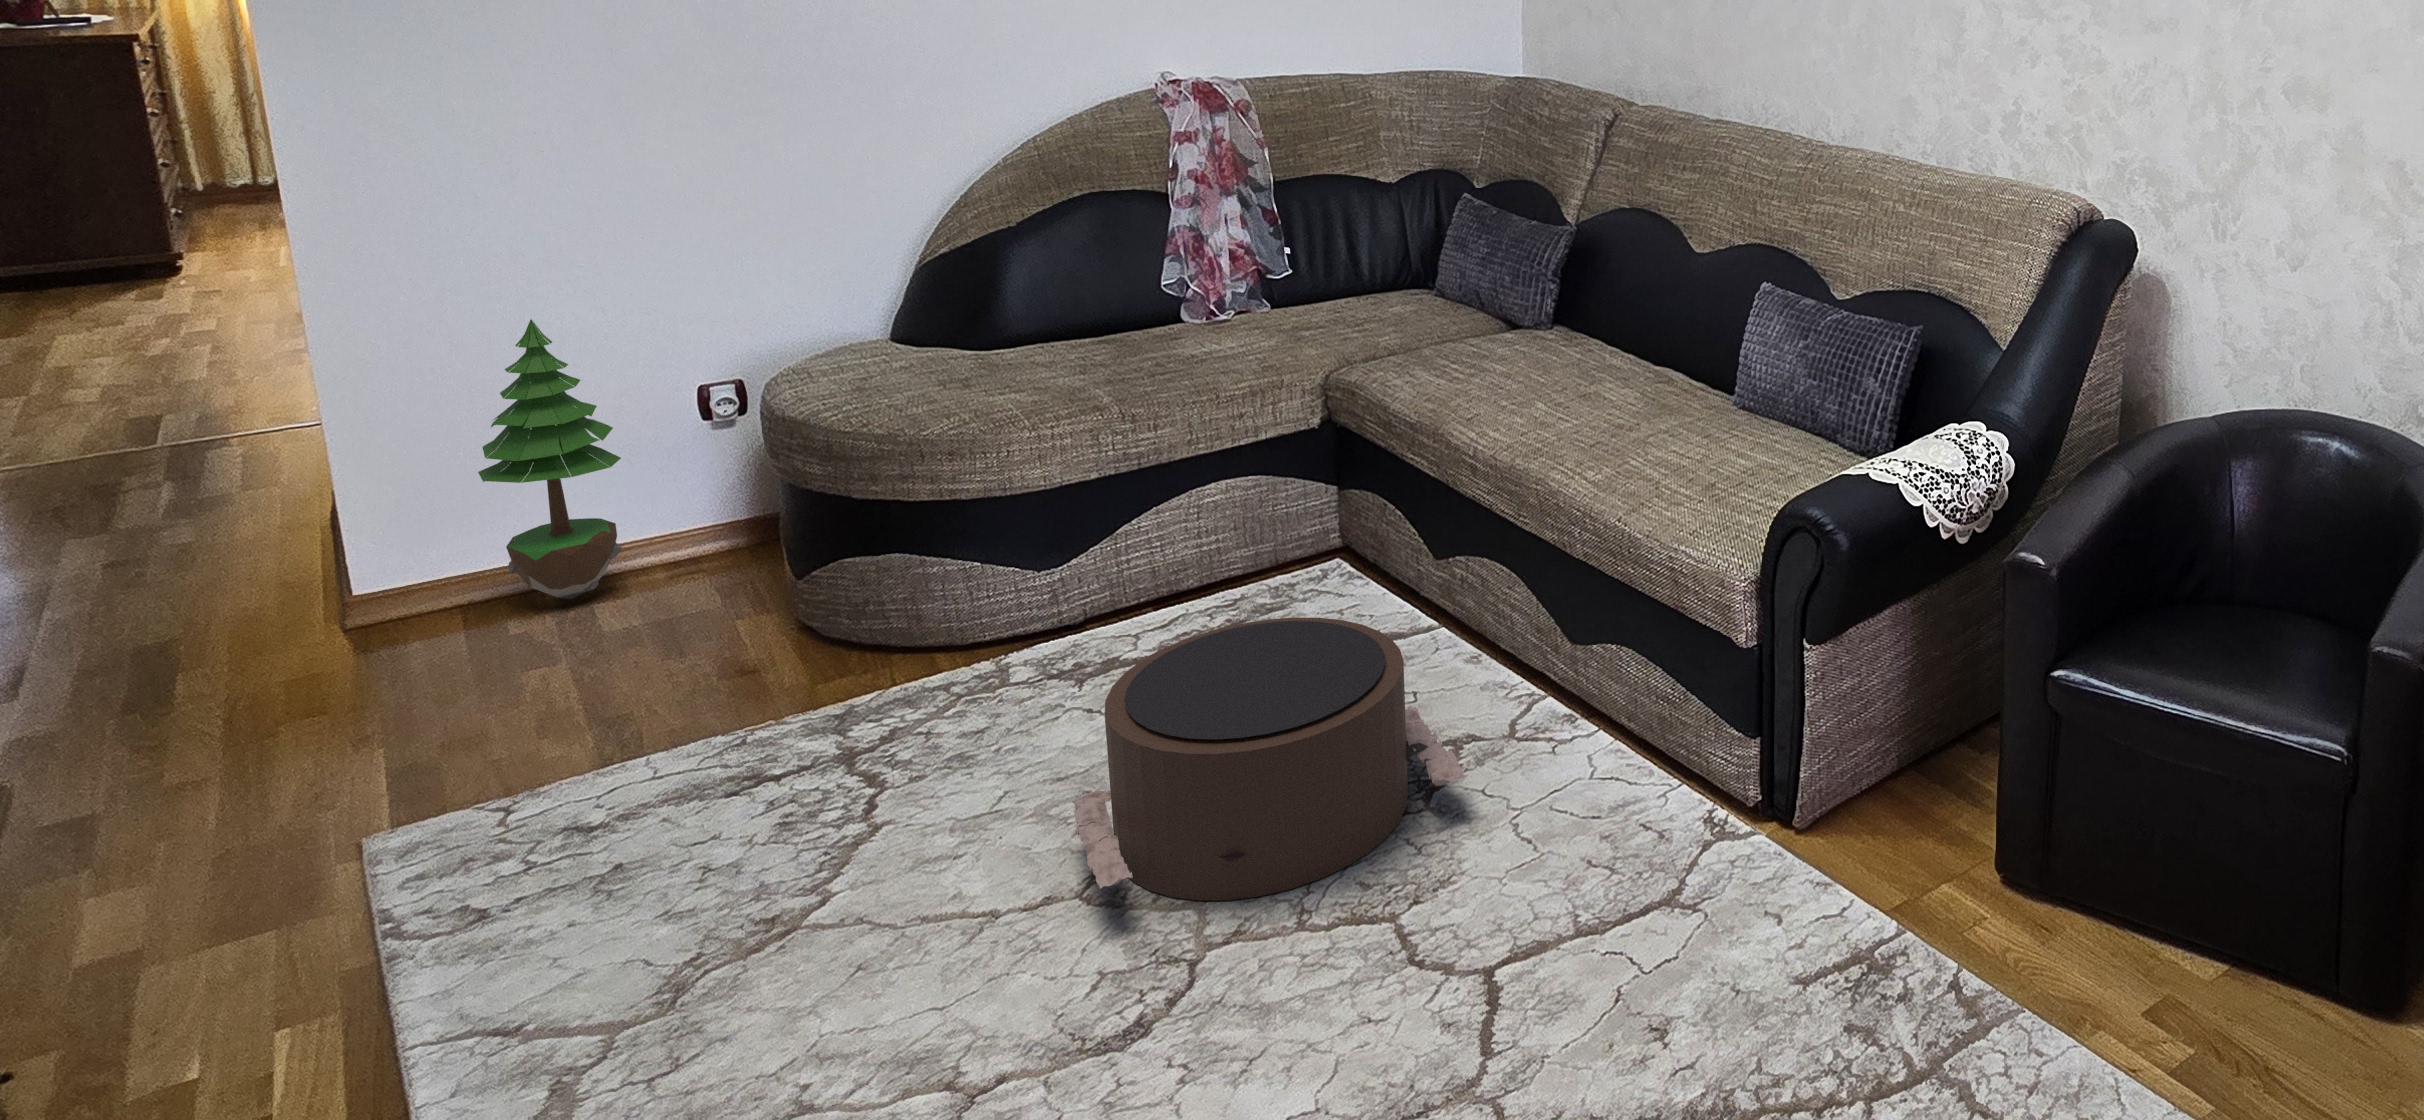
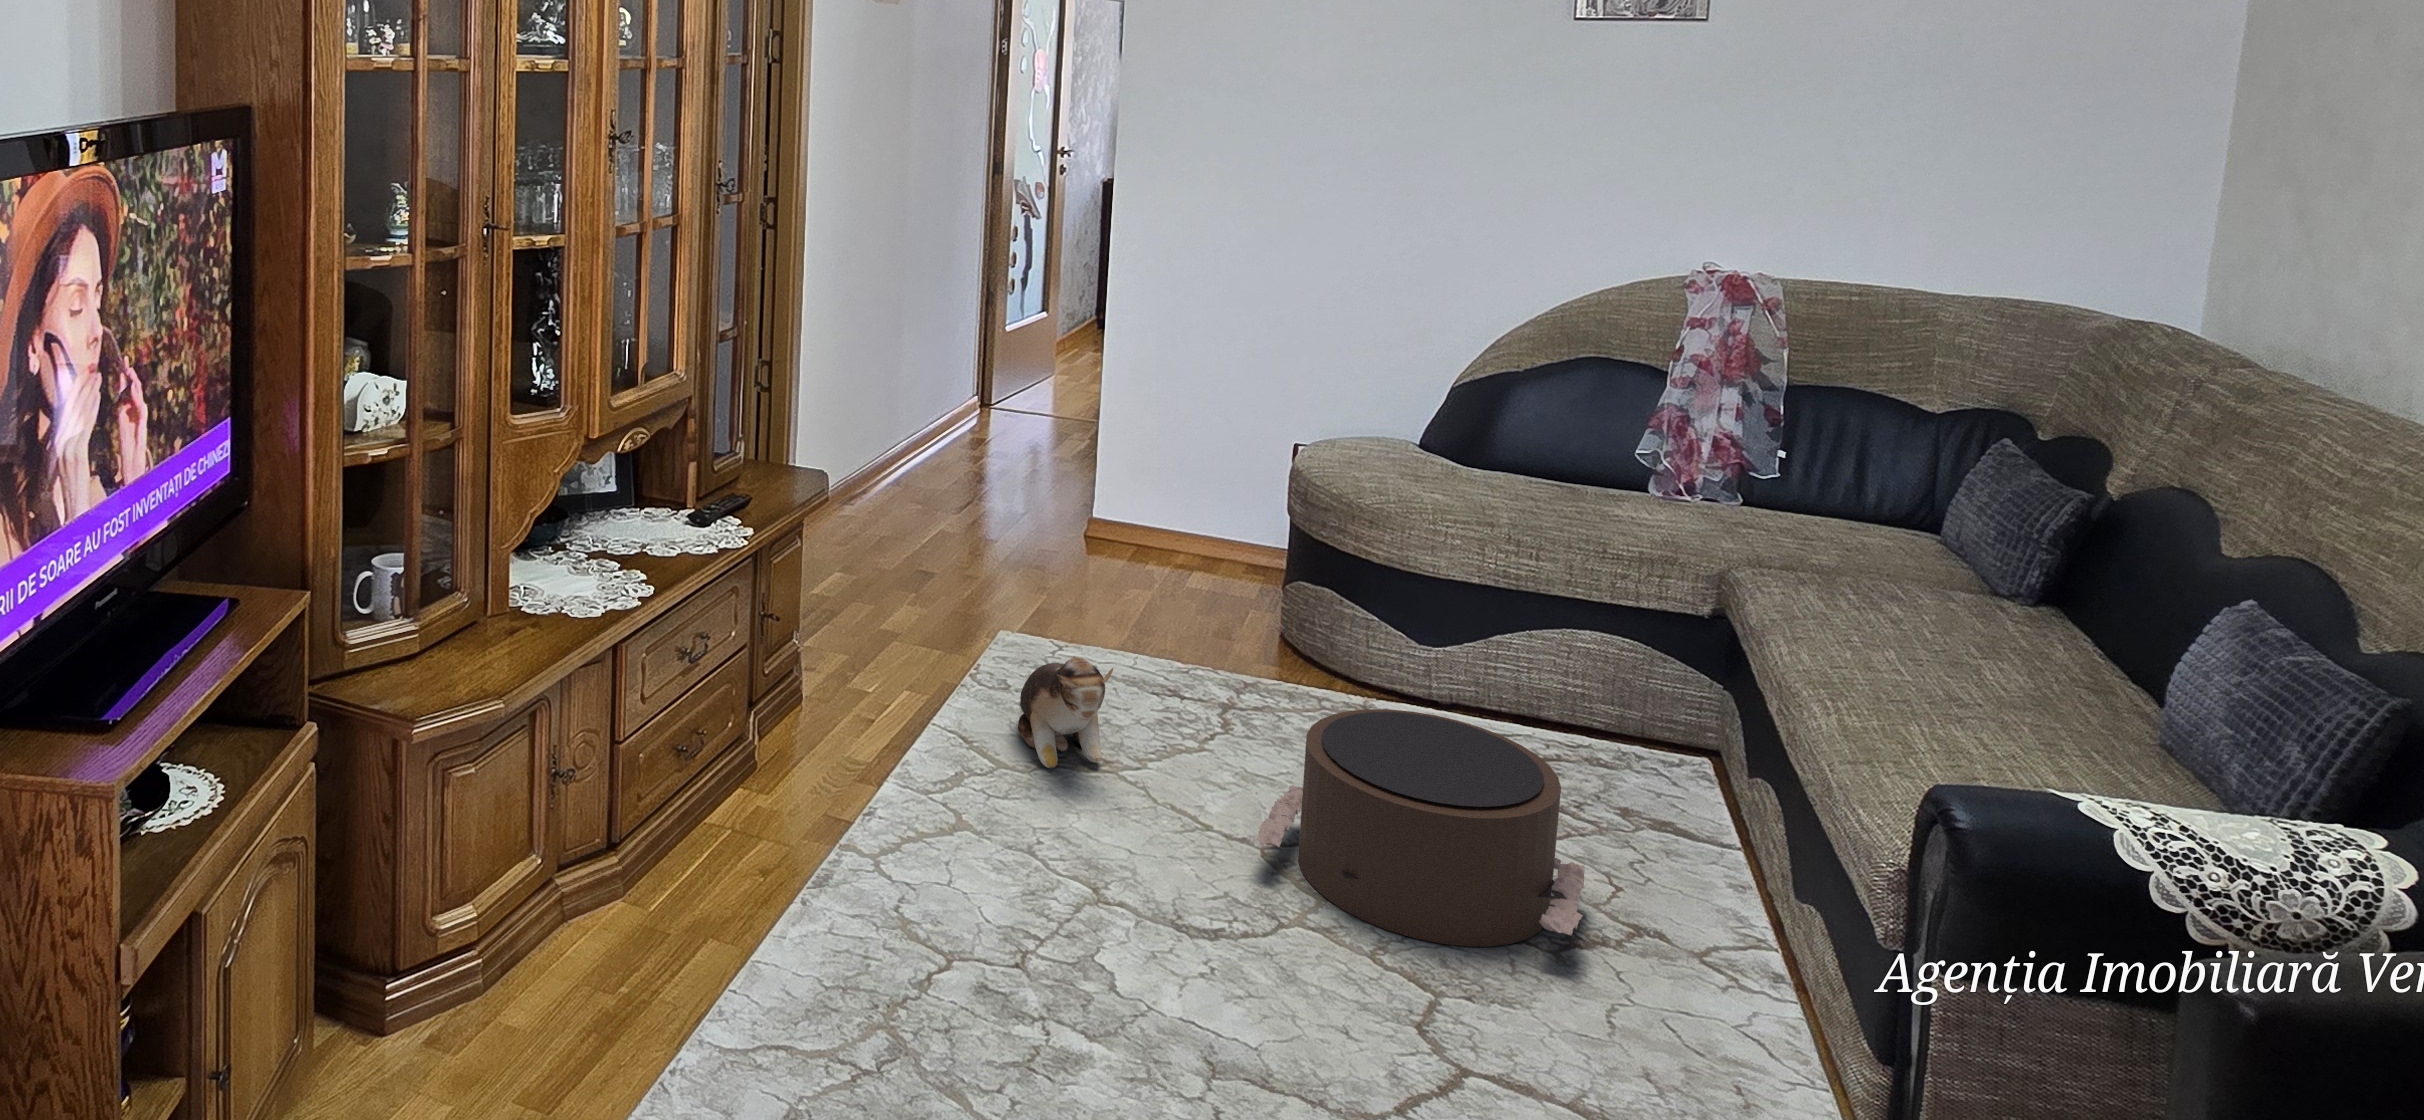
potted tree: present [478,319,622,599] -> none [1155,364,1231,560]
plush toy: none [529,783,788,988] -> present [1018,657,1113,768]

